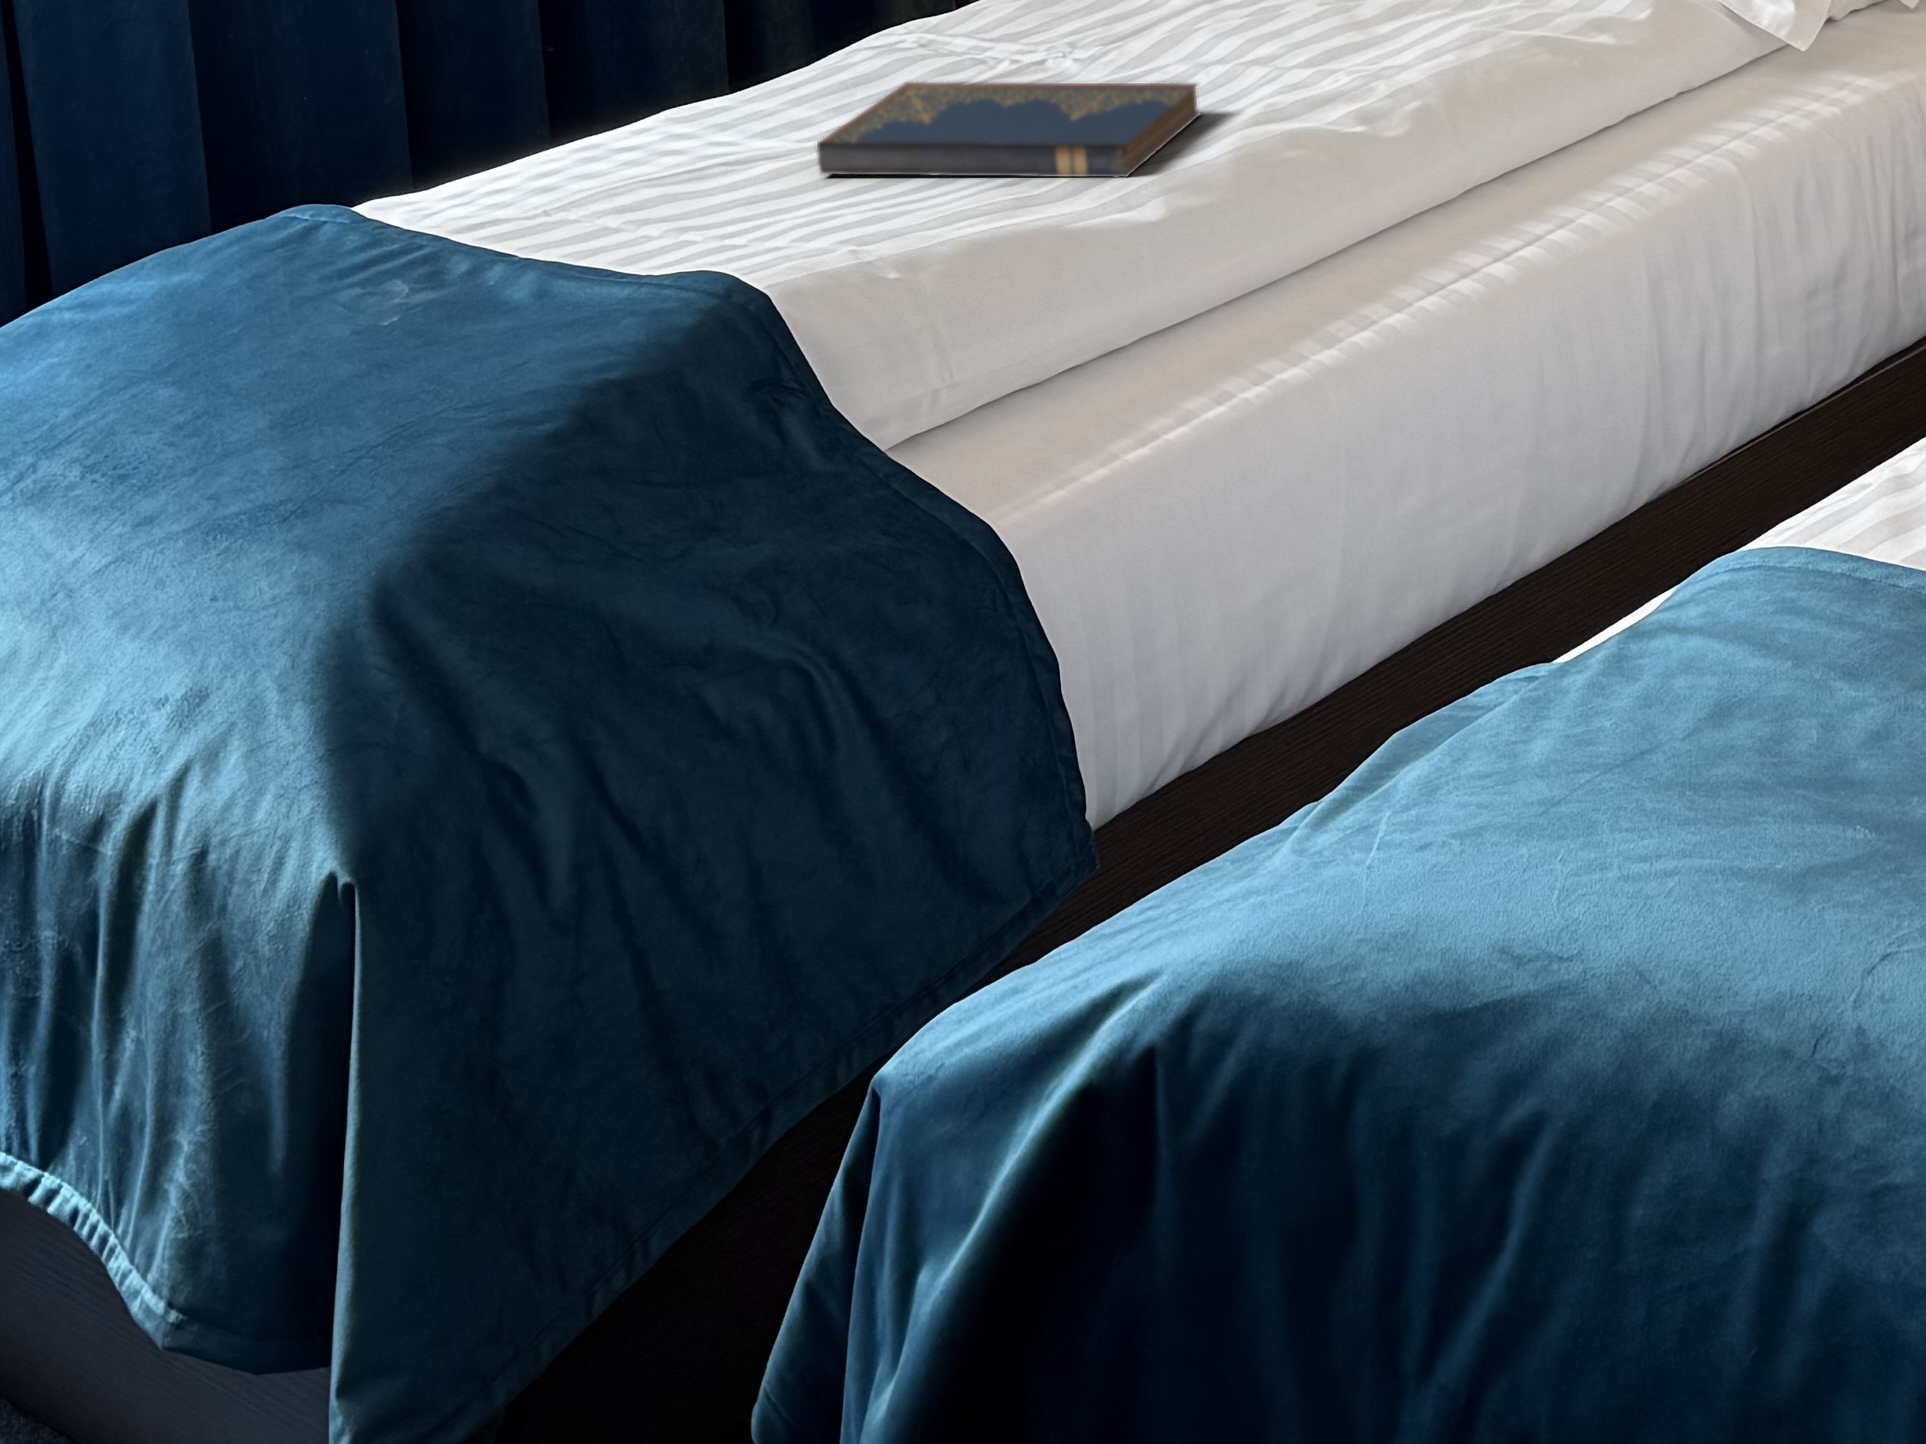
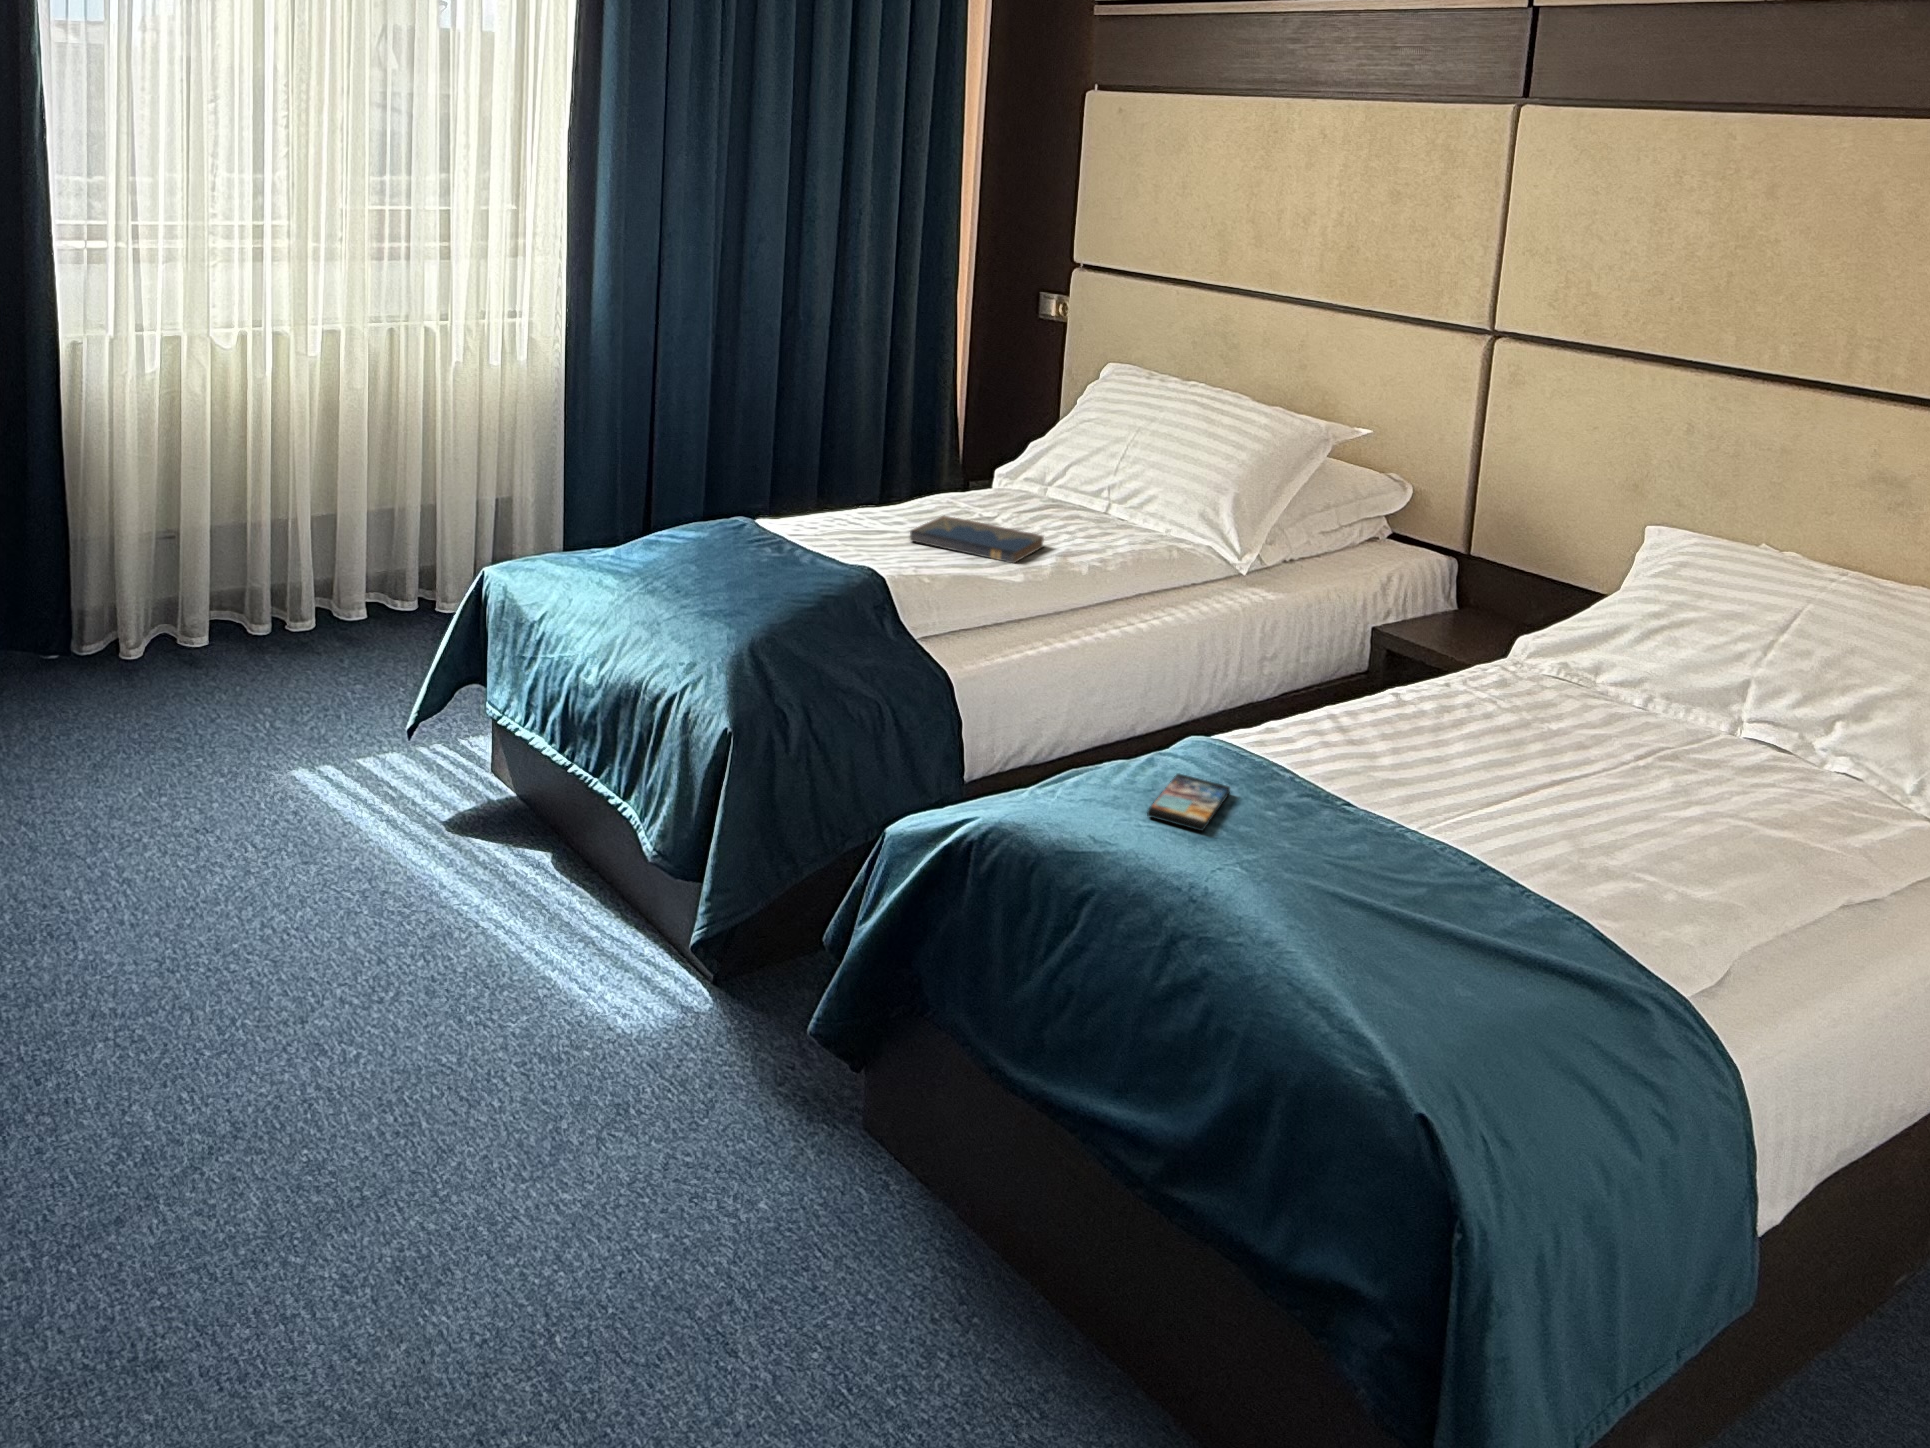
smartphone: none [1647,683,1856,843] -> present [1147,774,1230,831]

